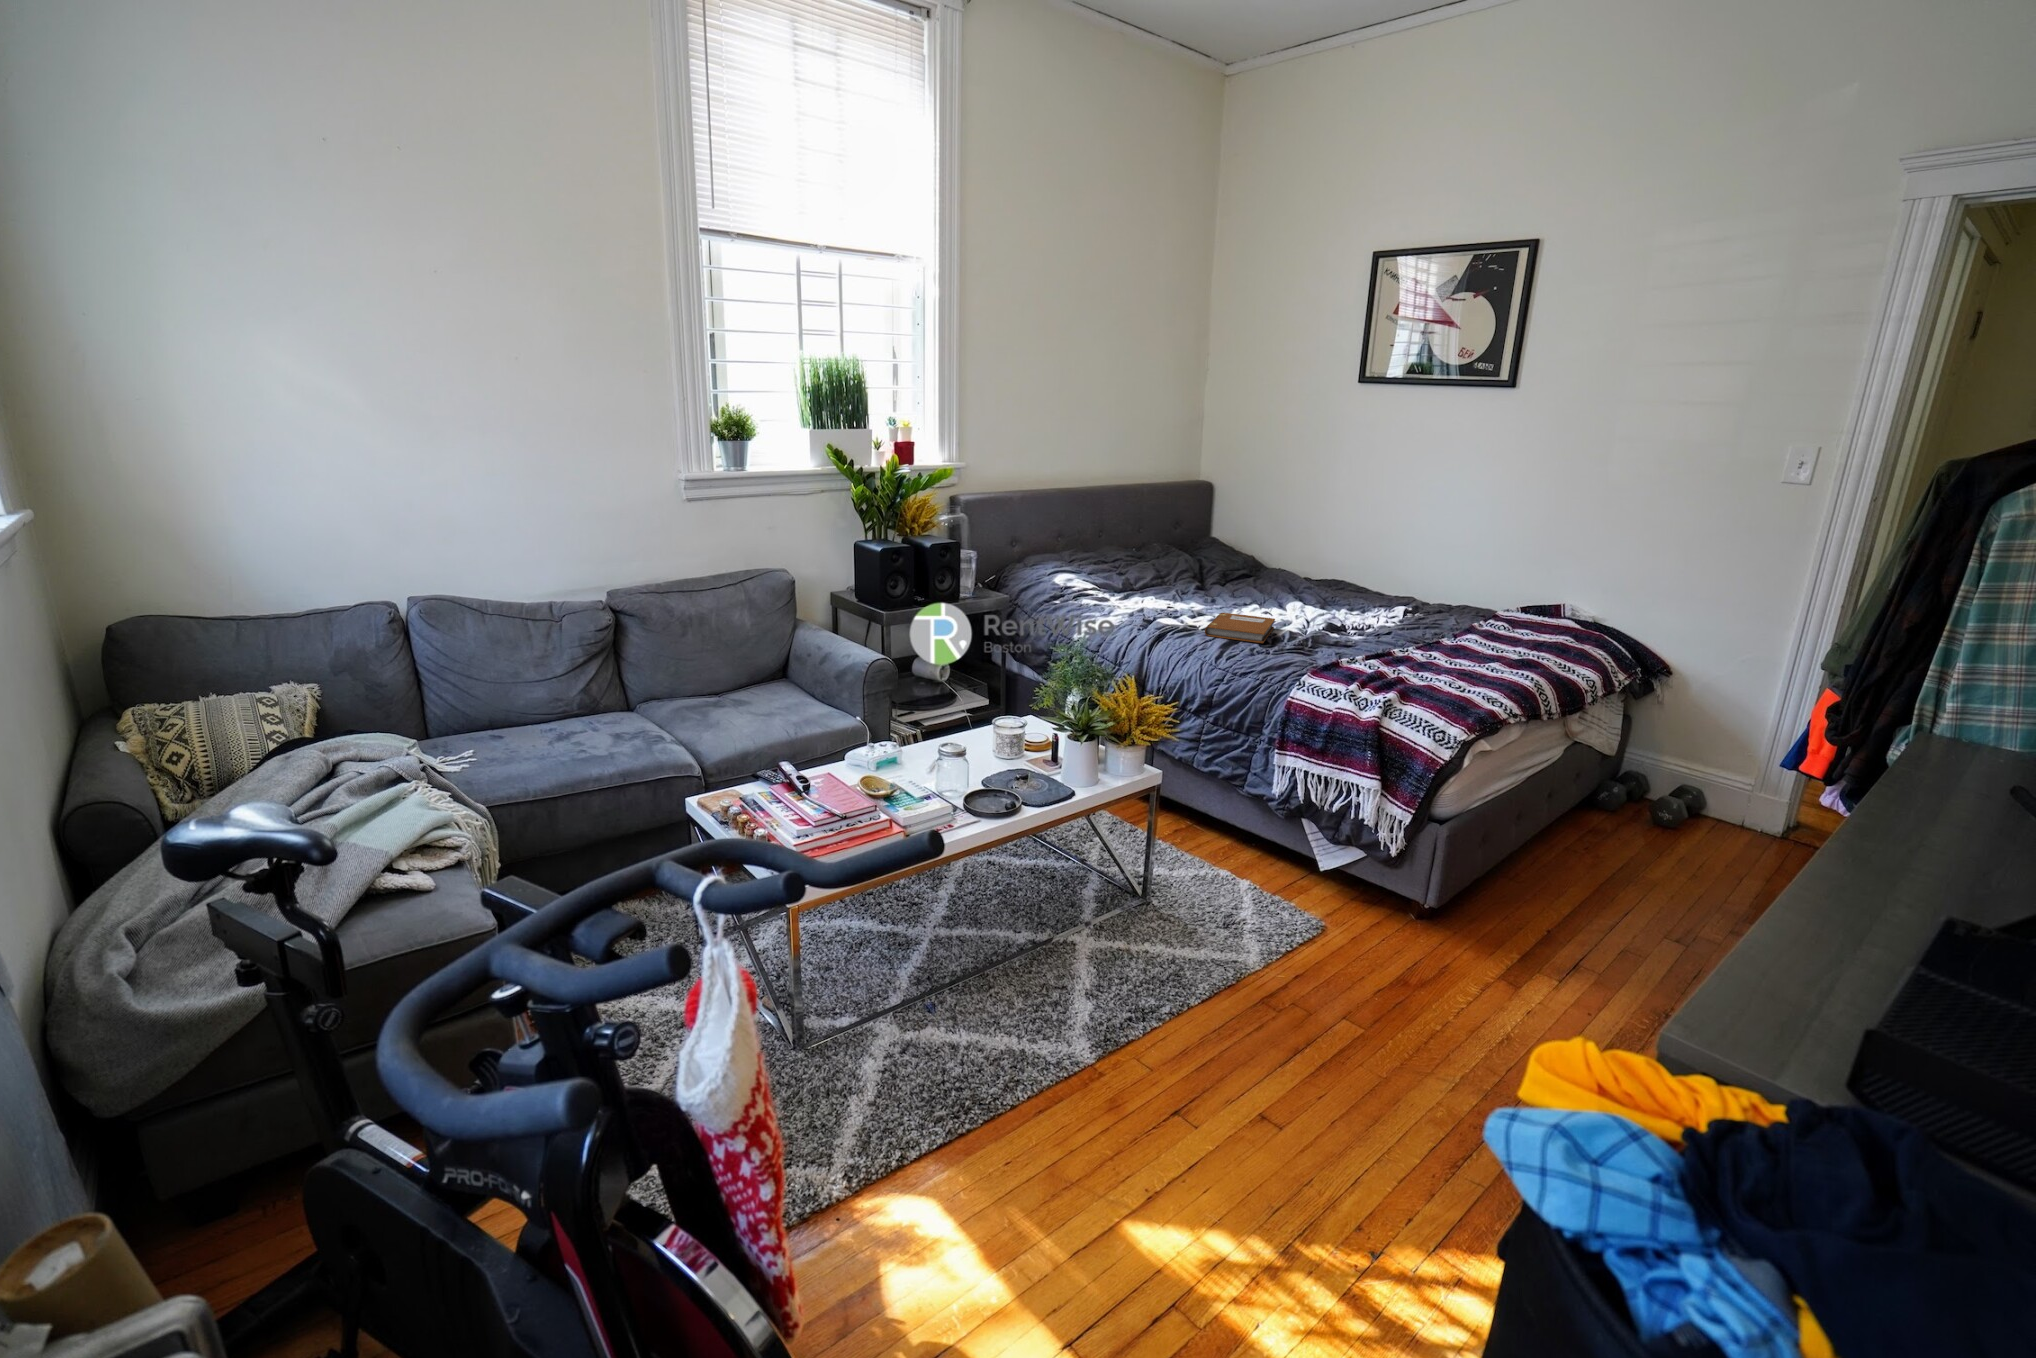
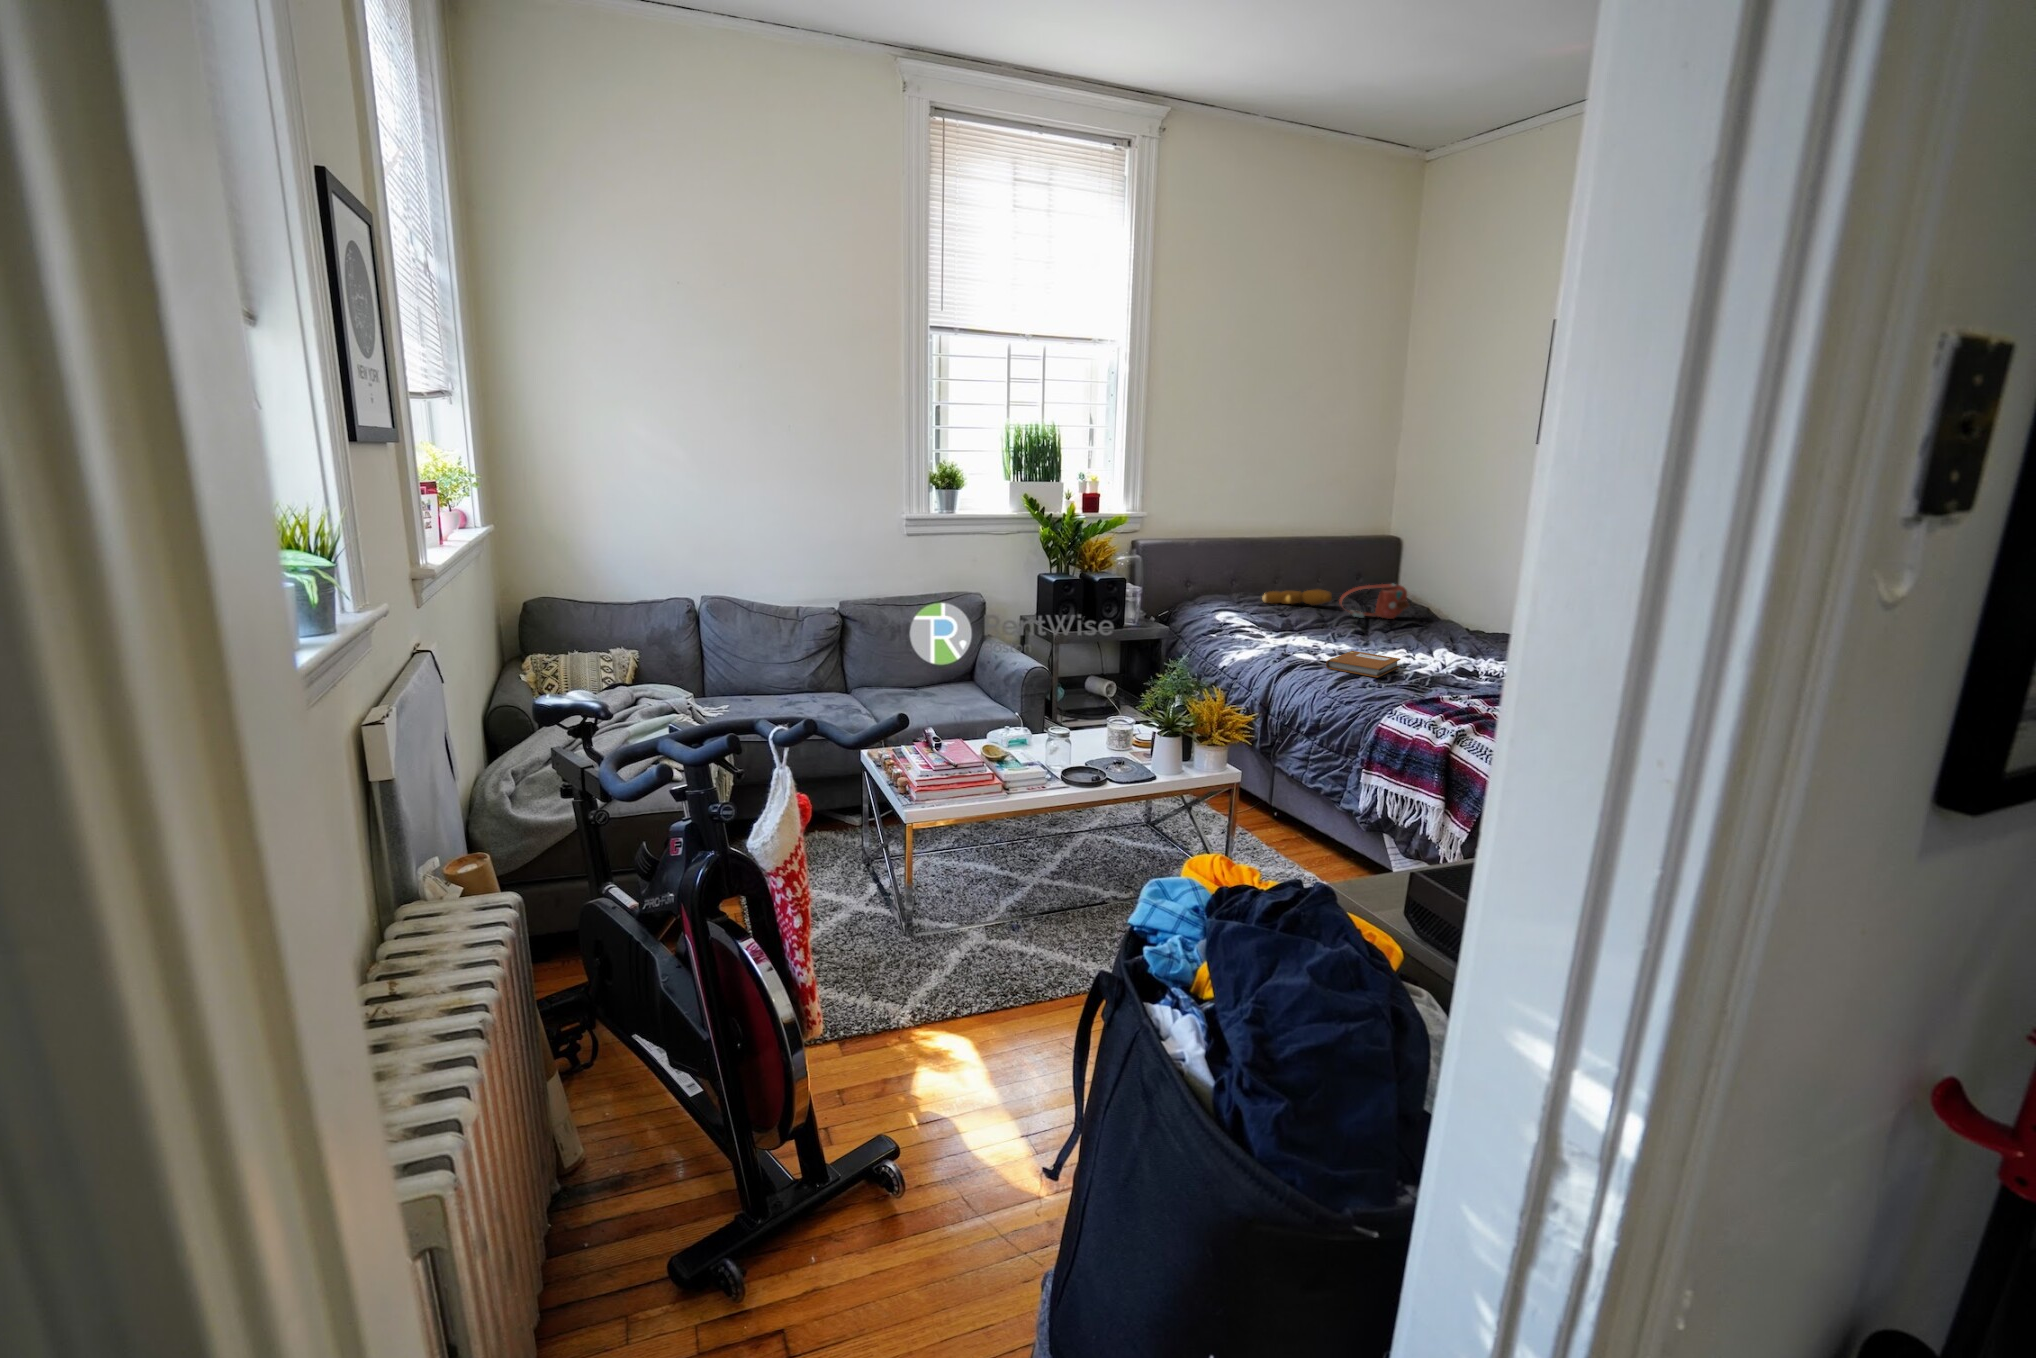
handbag: none [1175,531,1243,570] -> present [1339,584,1409,619]
teddy bear: none [1089,540,1163,559] -> present [1262,589,1332,606]

